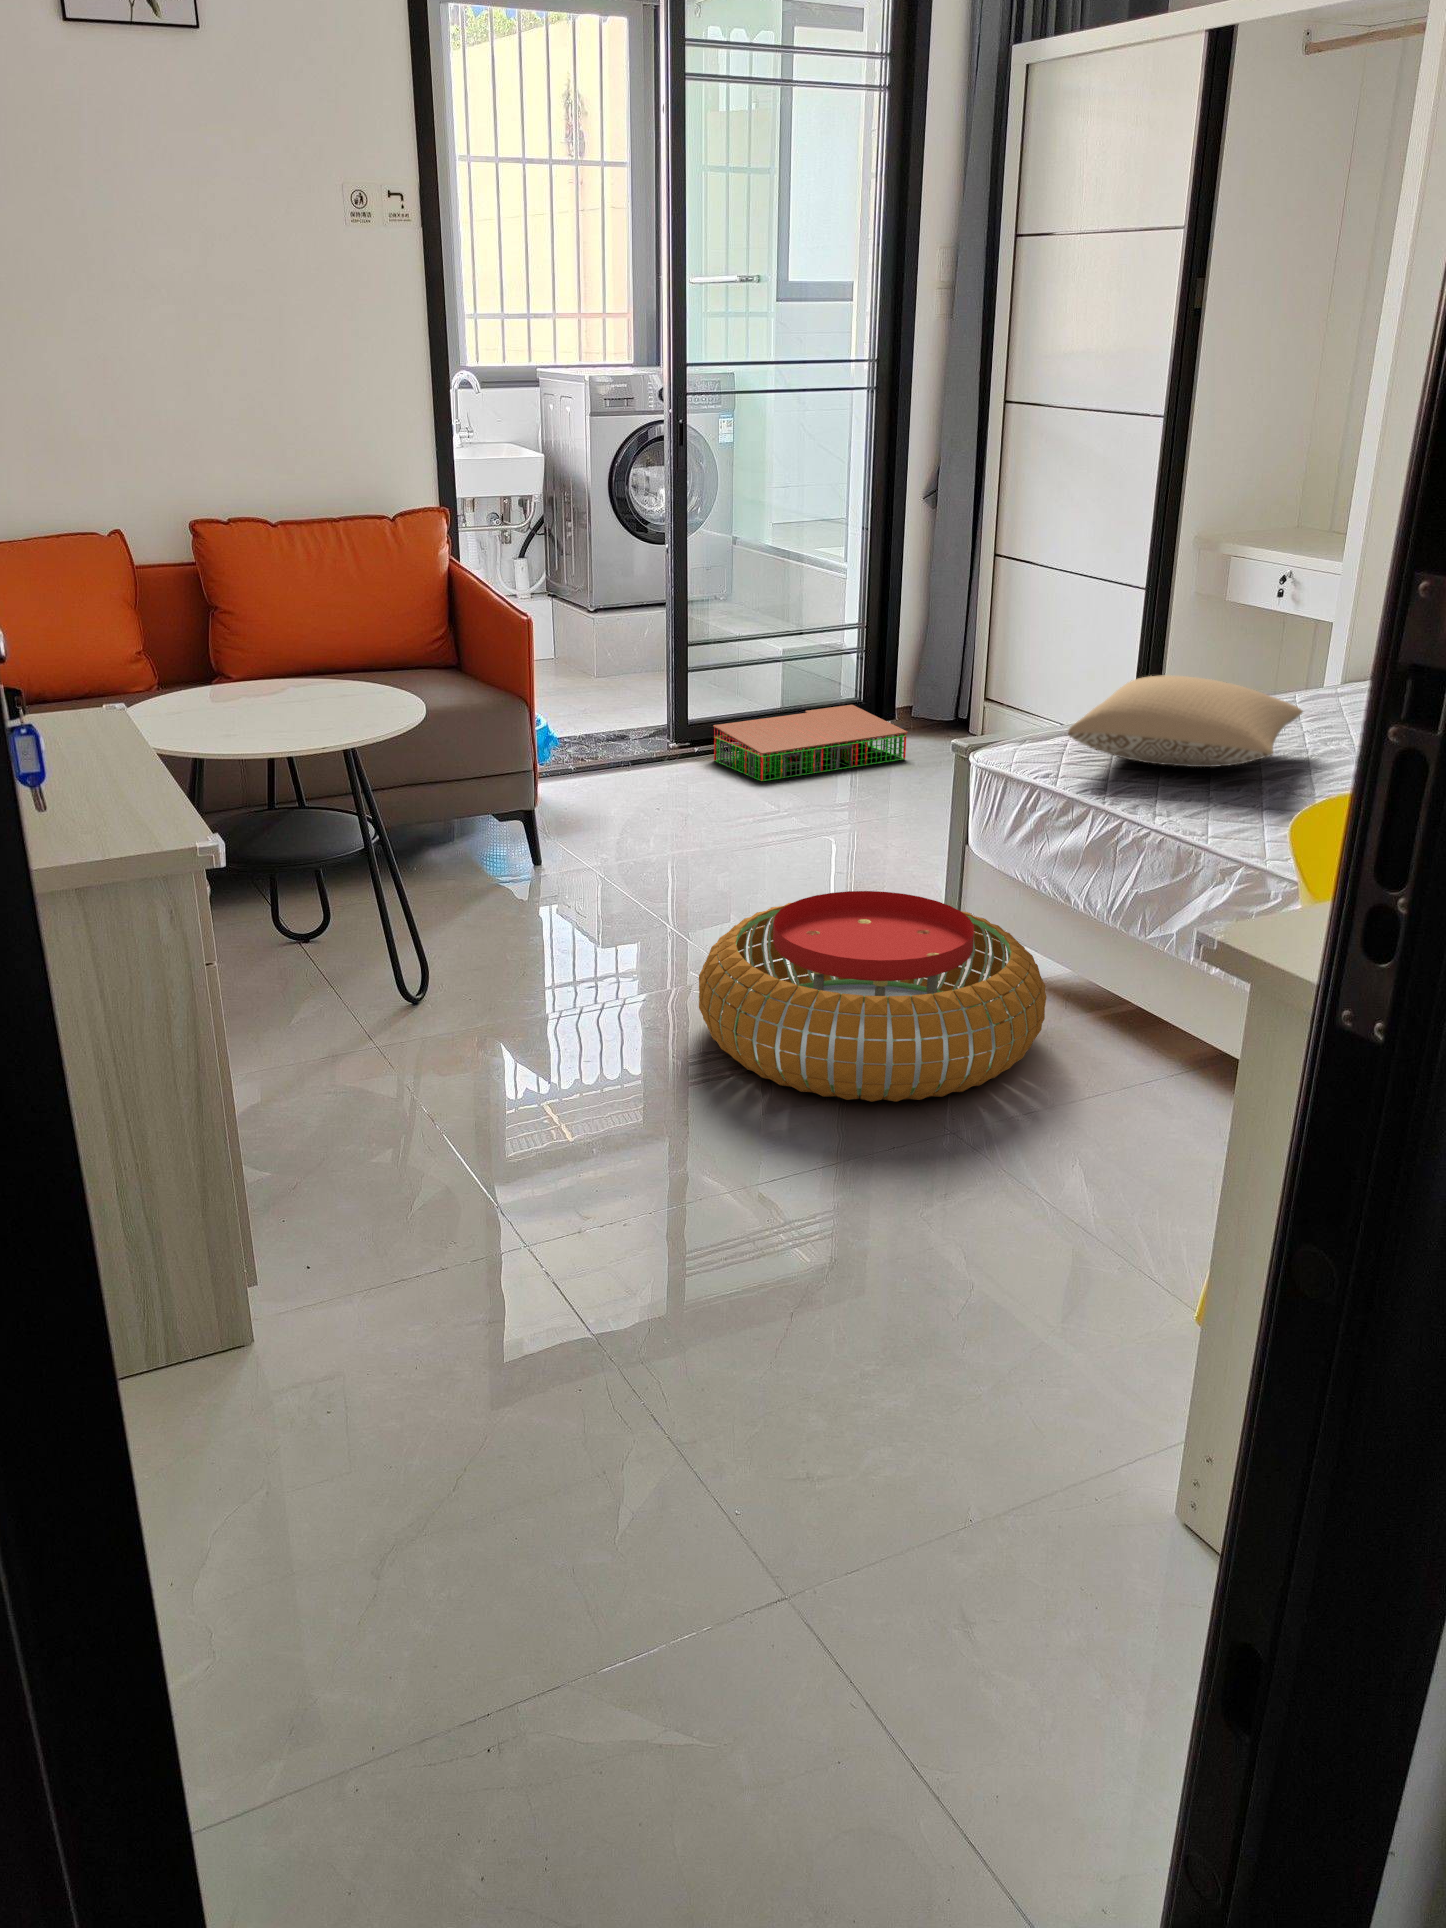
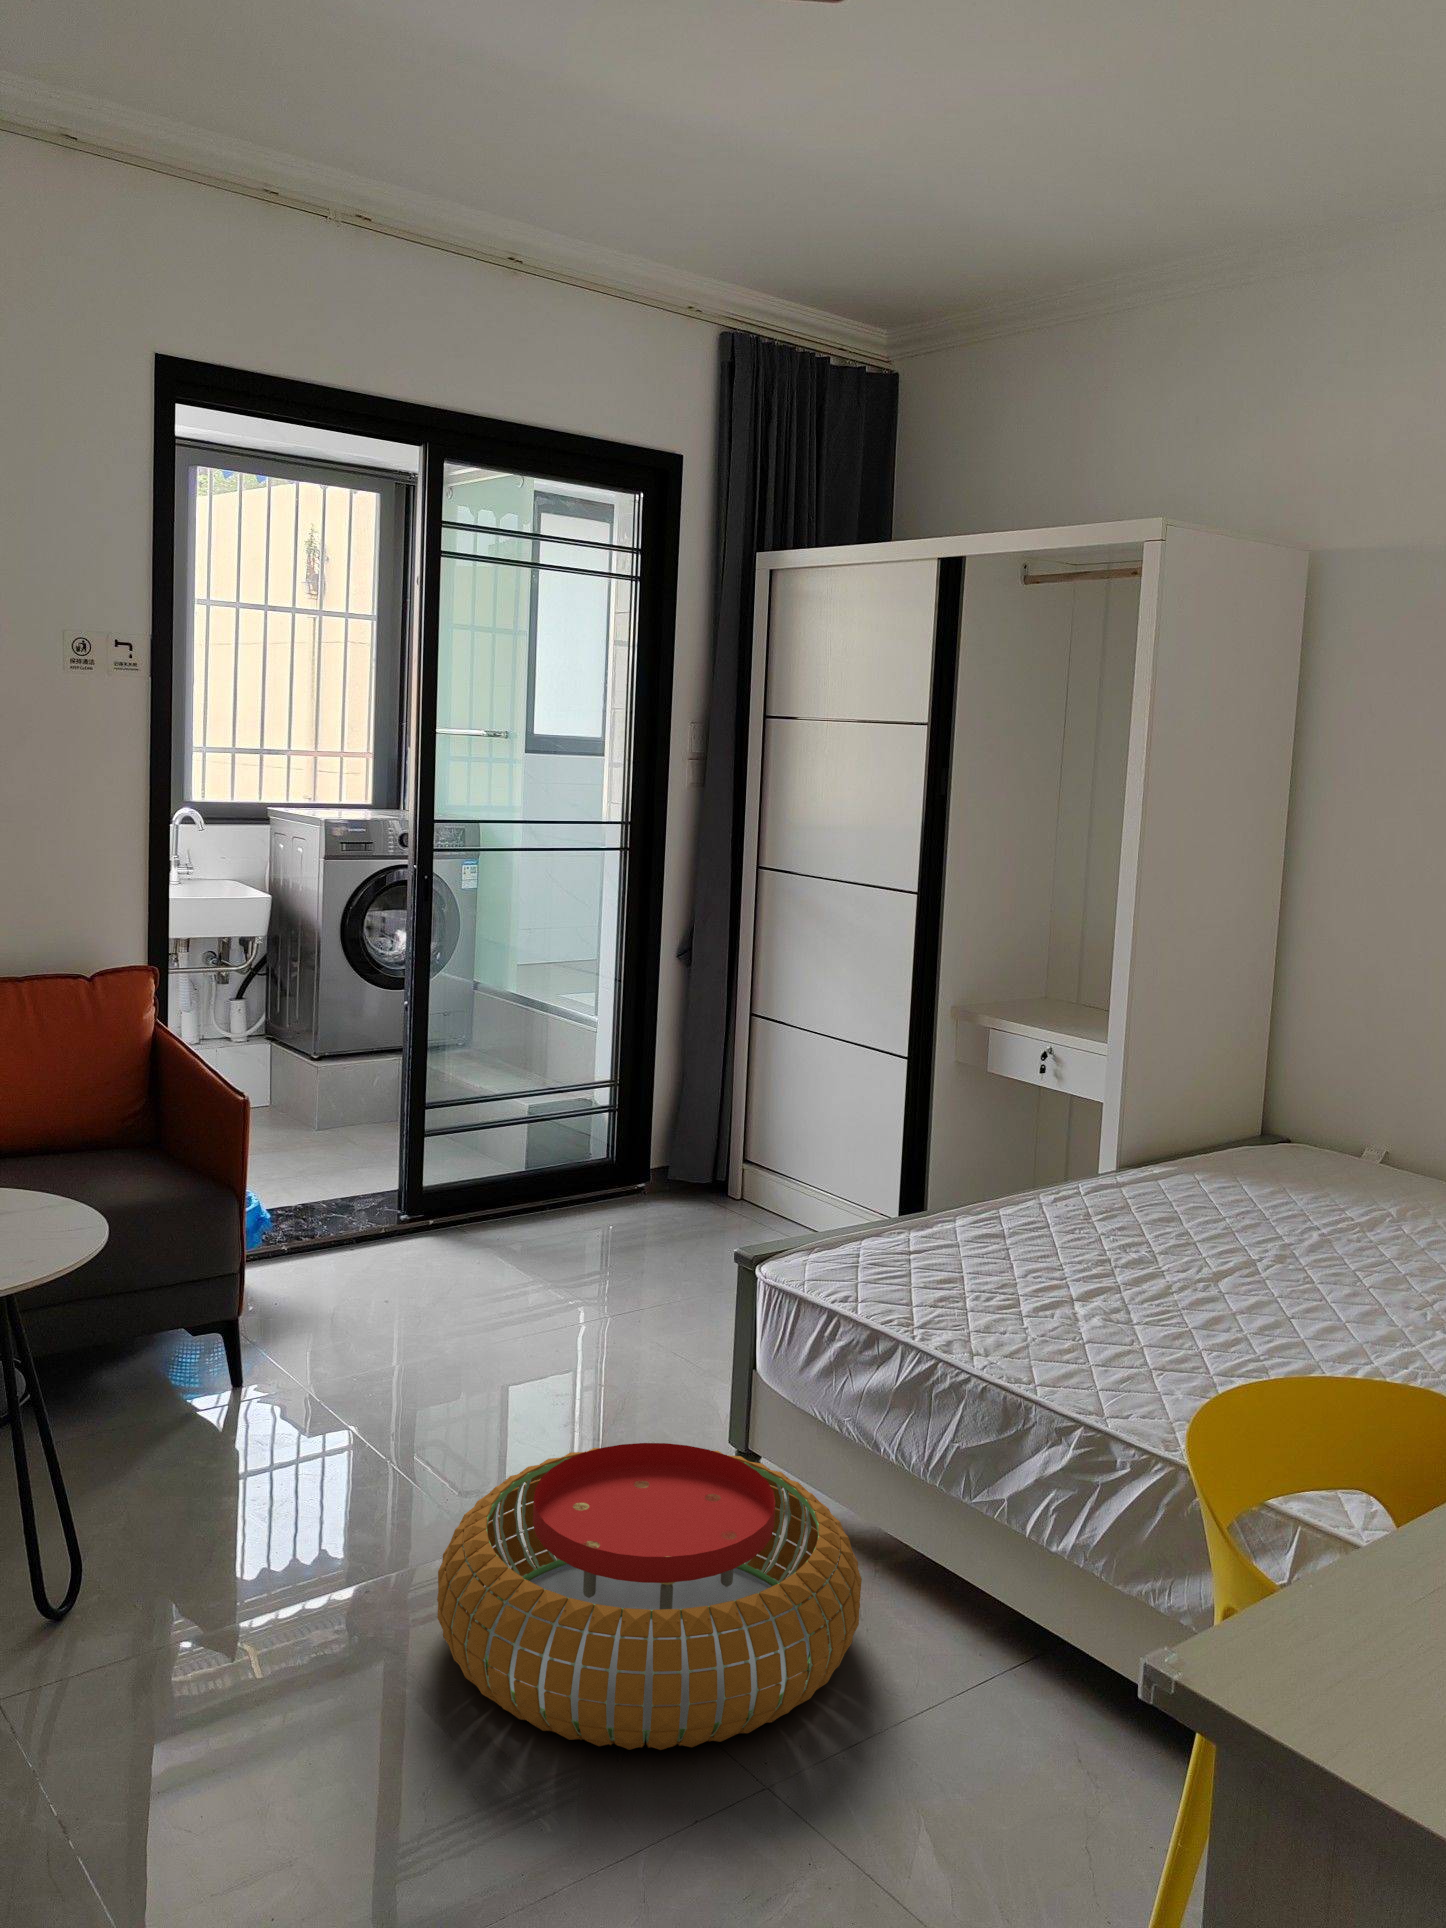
pillow: present [1068,675,1303,767] -> none [865,1179,1100,1286]
storage bin: present [713,705,908,781] -> none [449,1166,662,1259]

